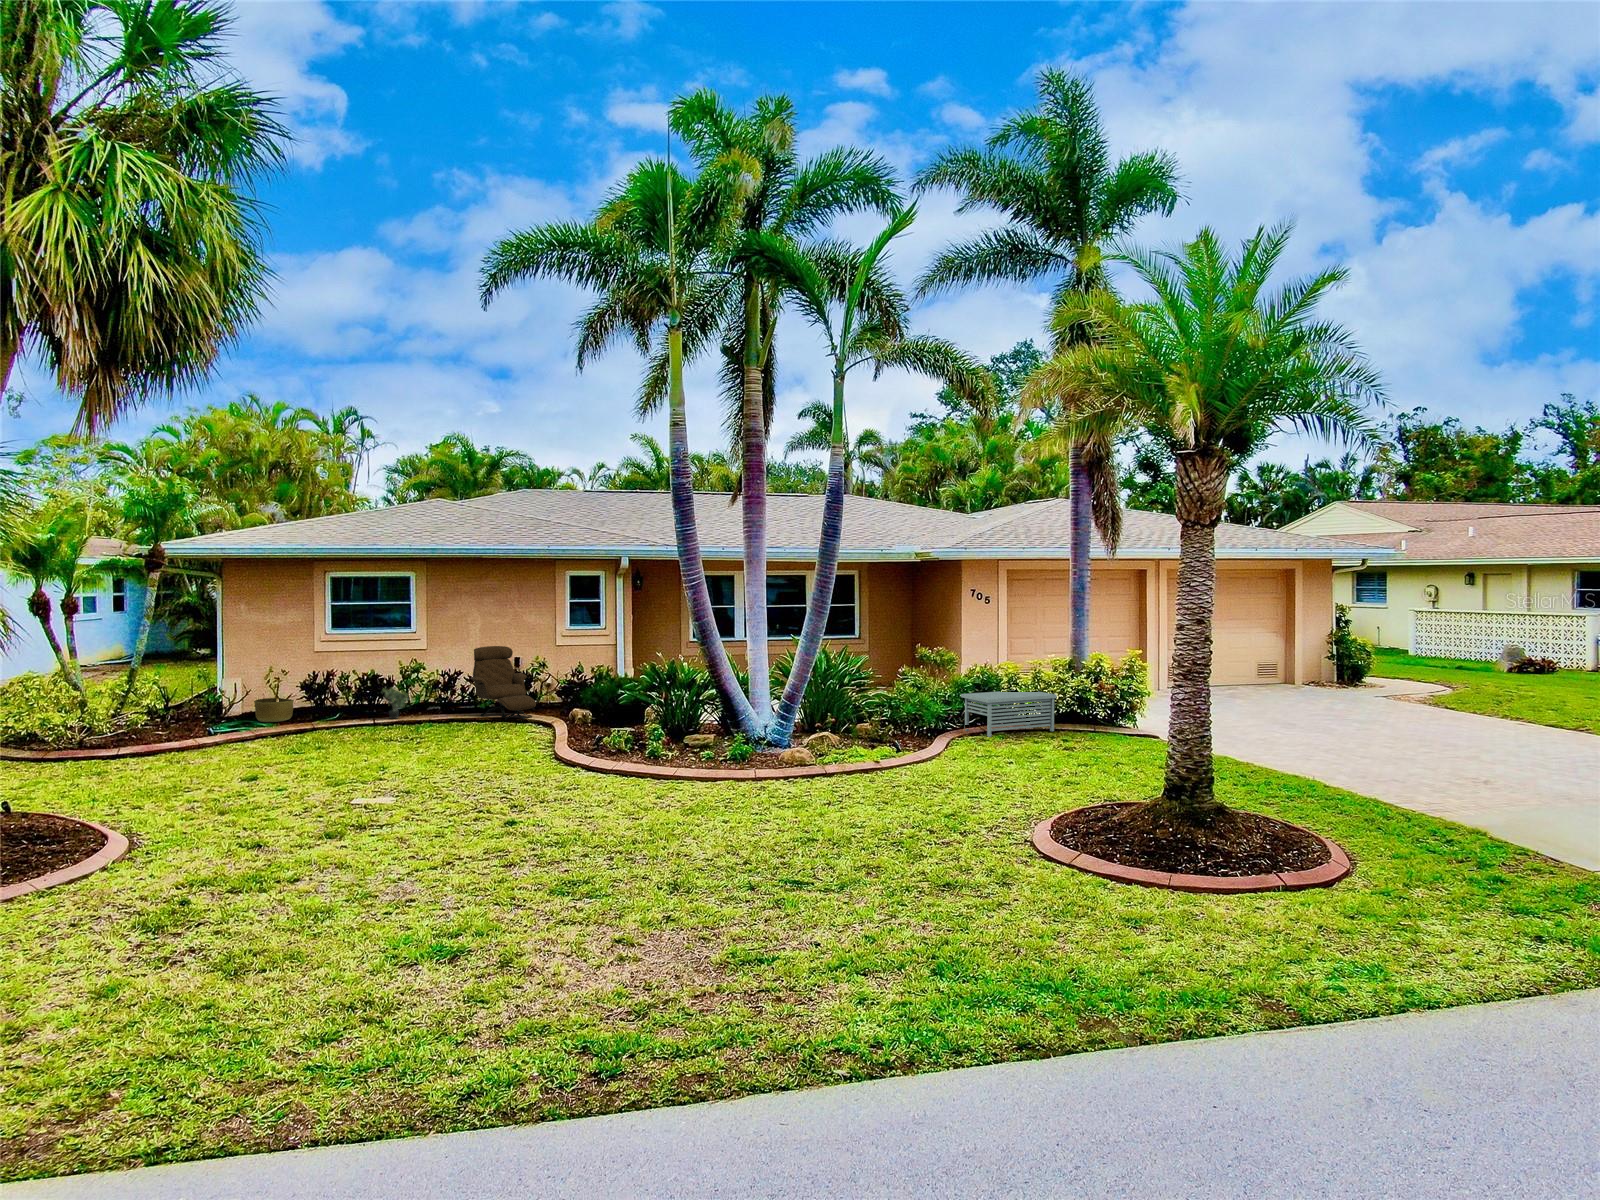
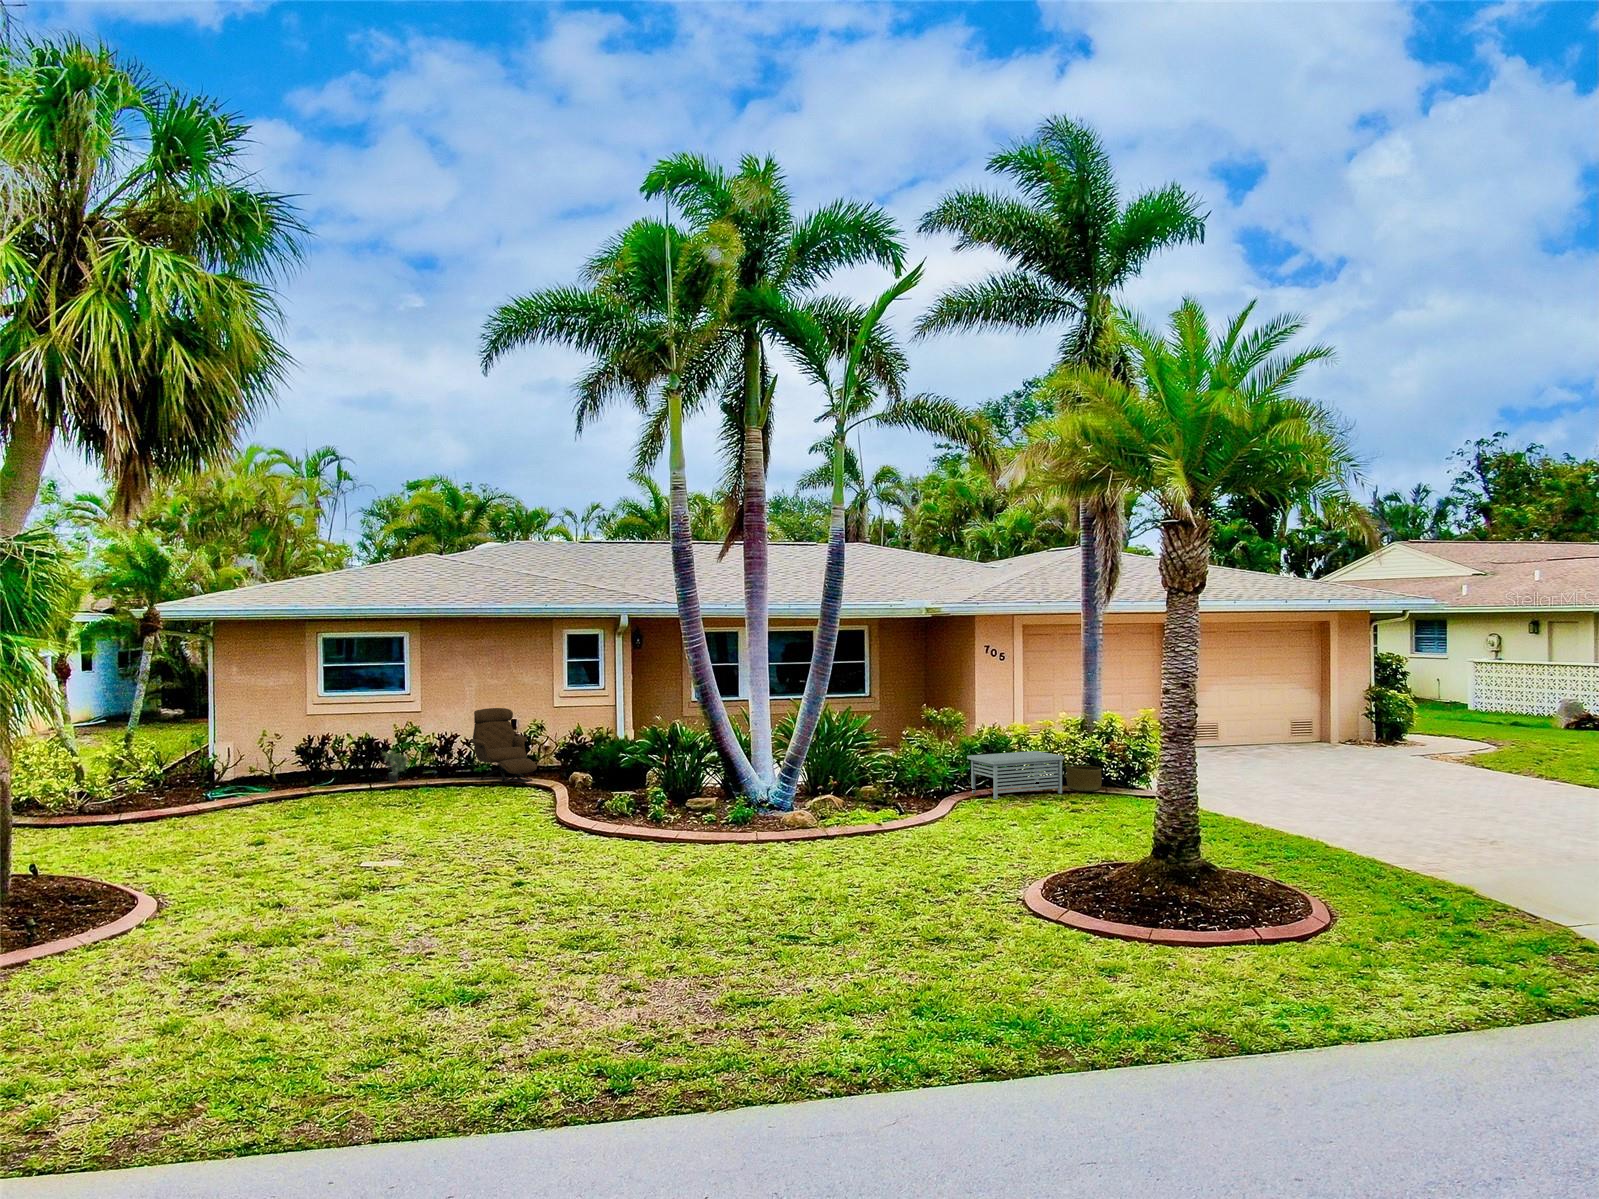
basket: present [254,698,294,722] -> present [1066,766,1102,791]

